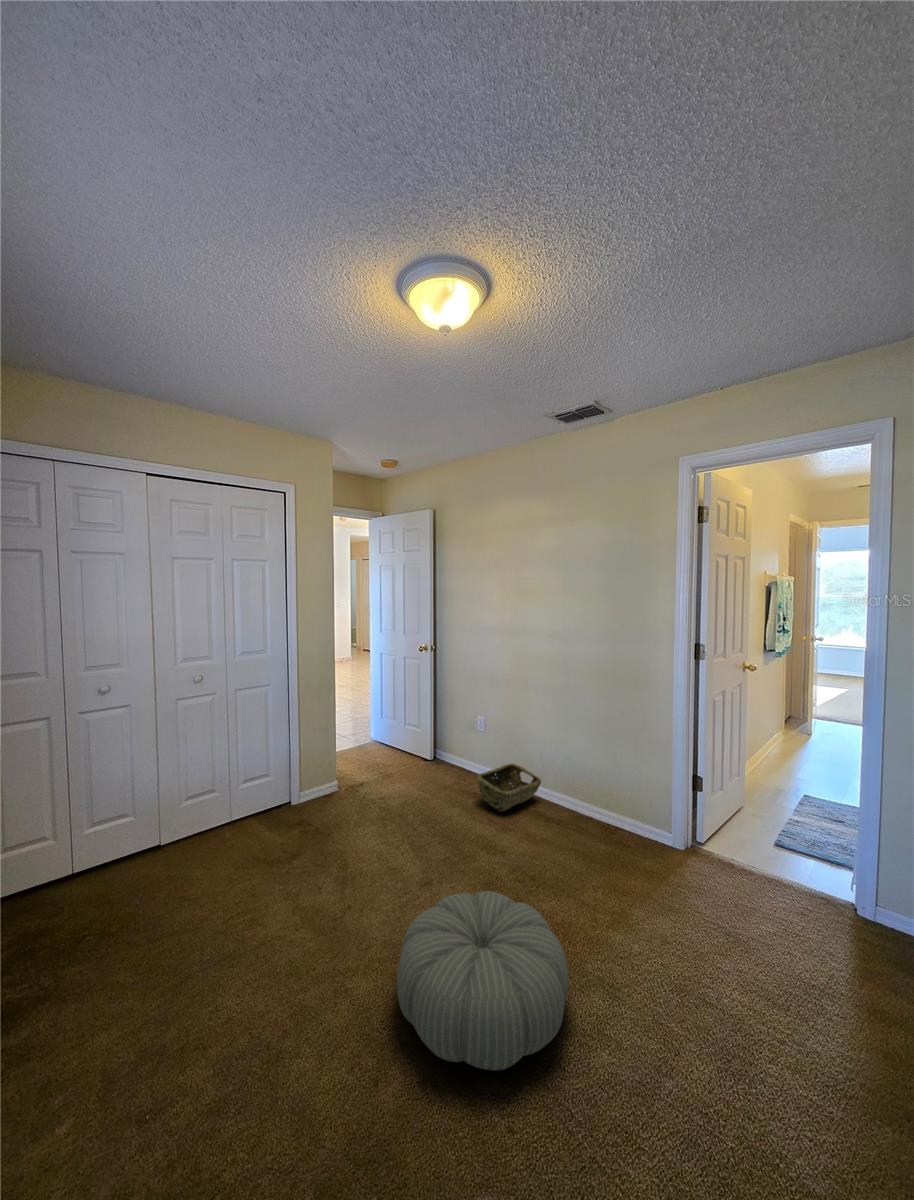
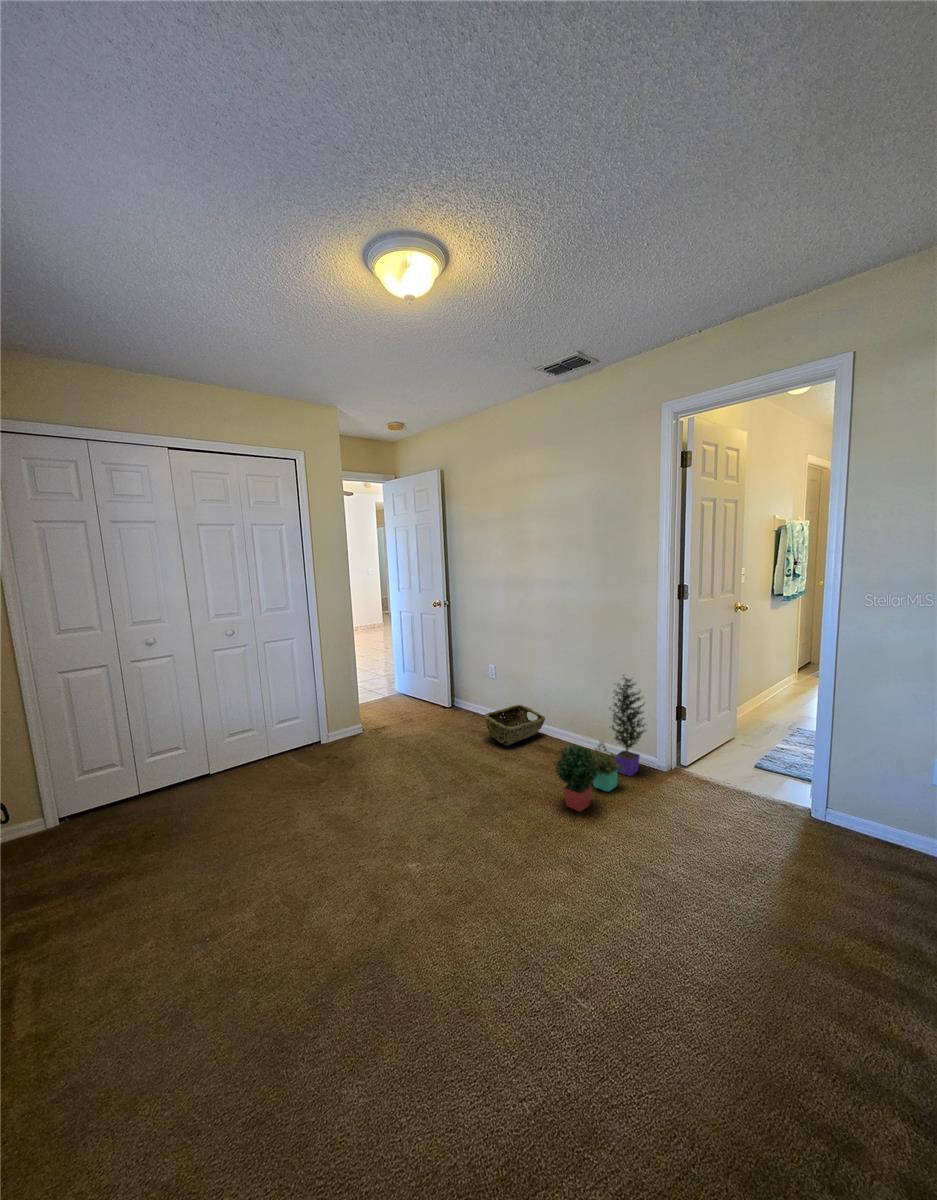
potted plant: none [567,738,665,904] -> present [554,675,645,812]
pouf: present [397,891,568,1070] -> none [396,795,536,915]

